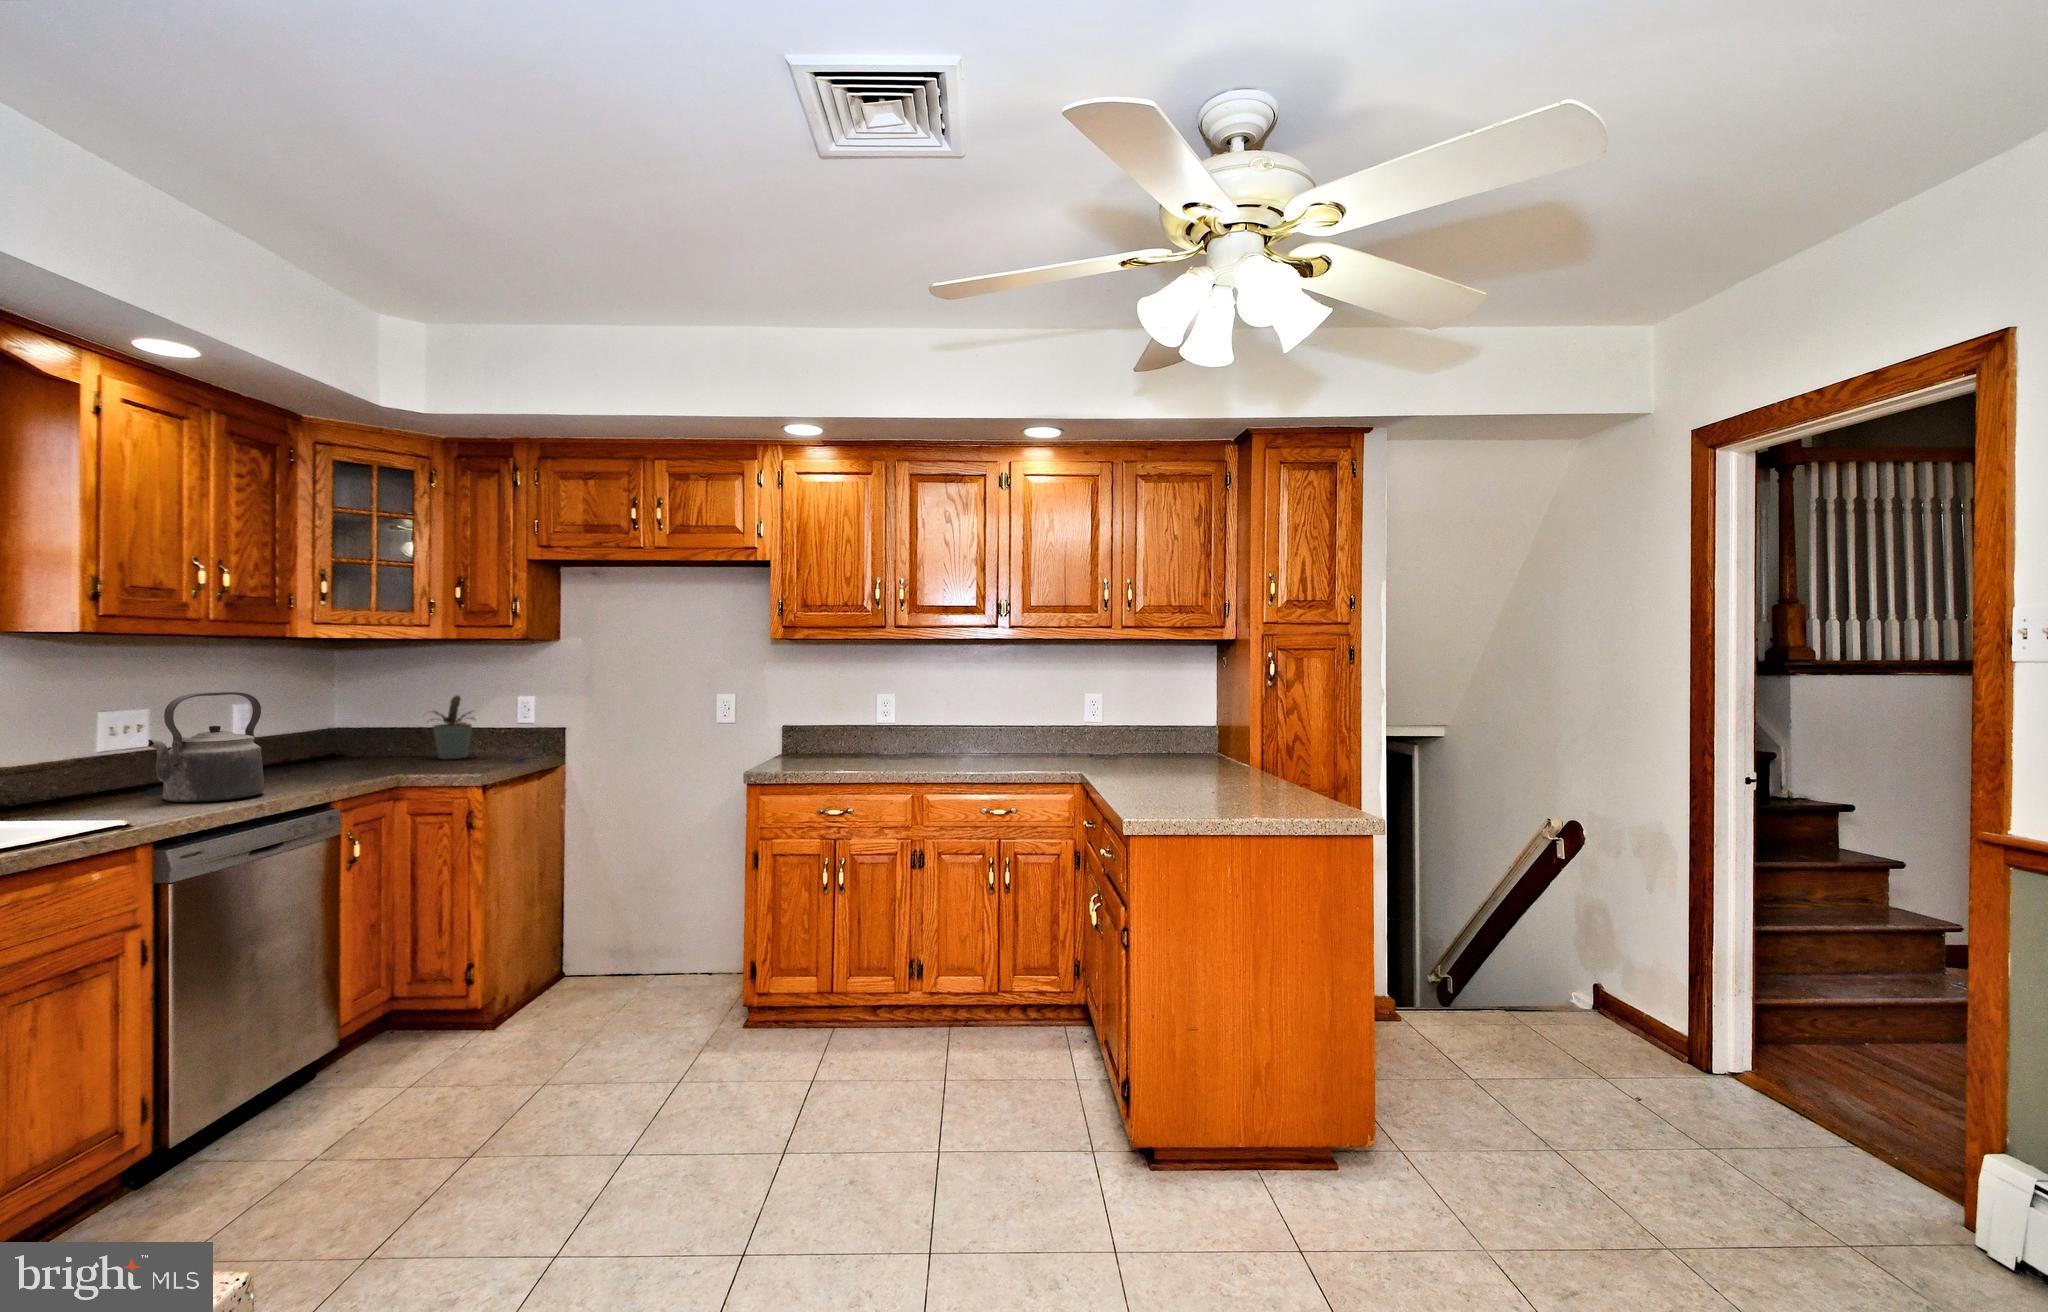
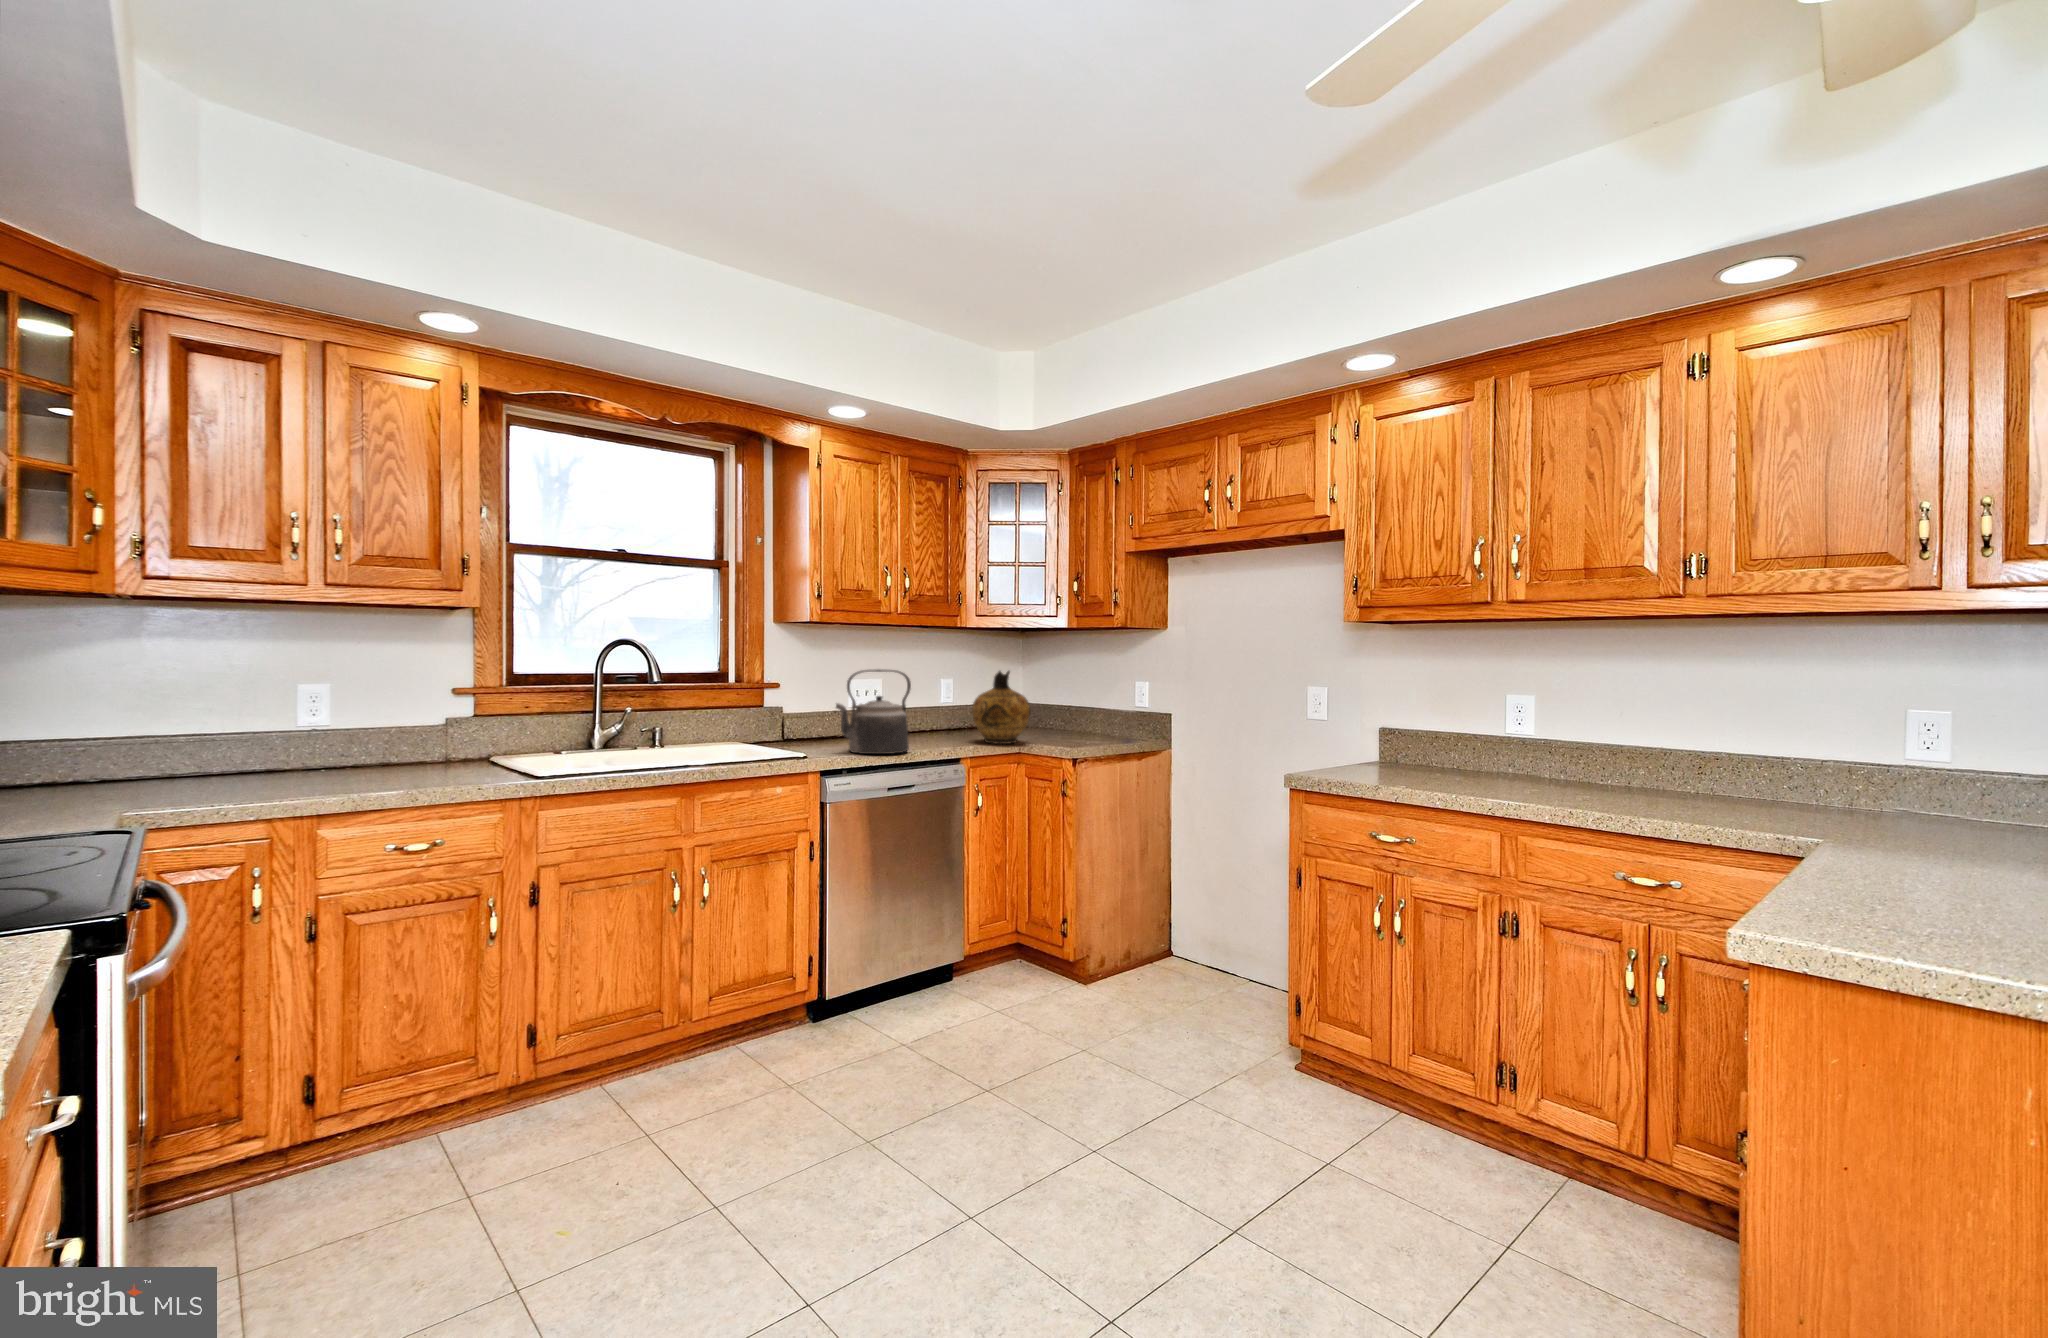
ceramic jug: none [319,685,403,770] -> present [972,671,1031,744]
potted plant: present [432,695,475,759] -> none [1057,683,1097,742]

